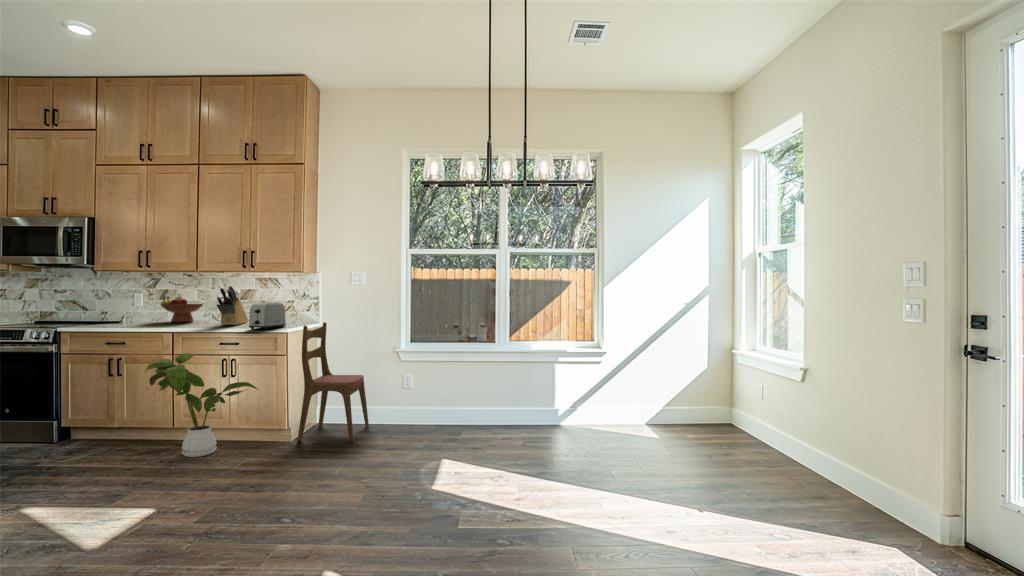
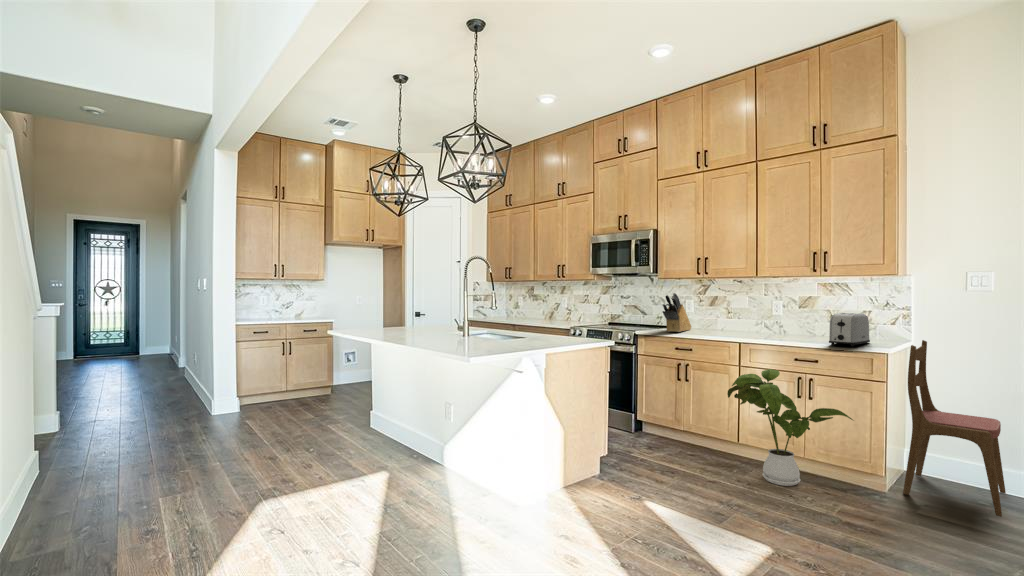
knife block: present [217,286,248,325] -> present [663,293,691,332]
fruit bowl: present [160,297,204,322] -> none [712,303,756,330]

